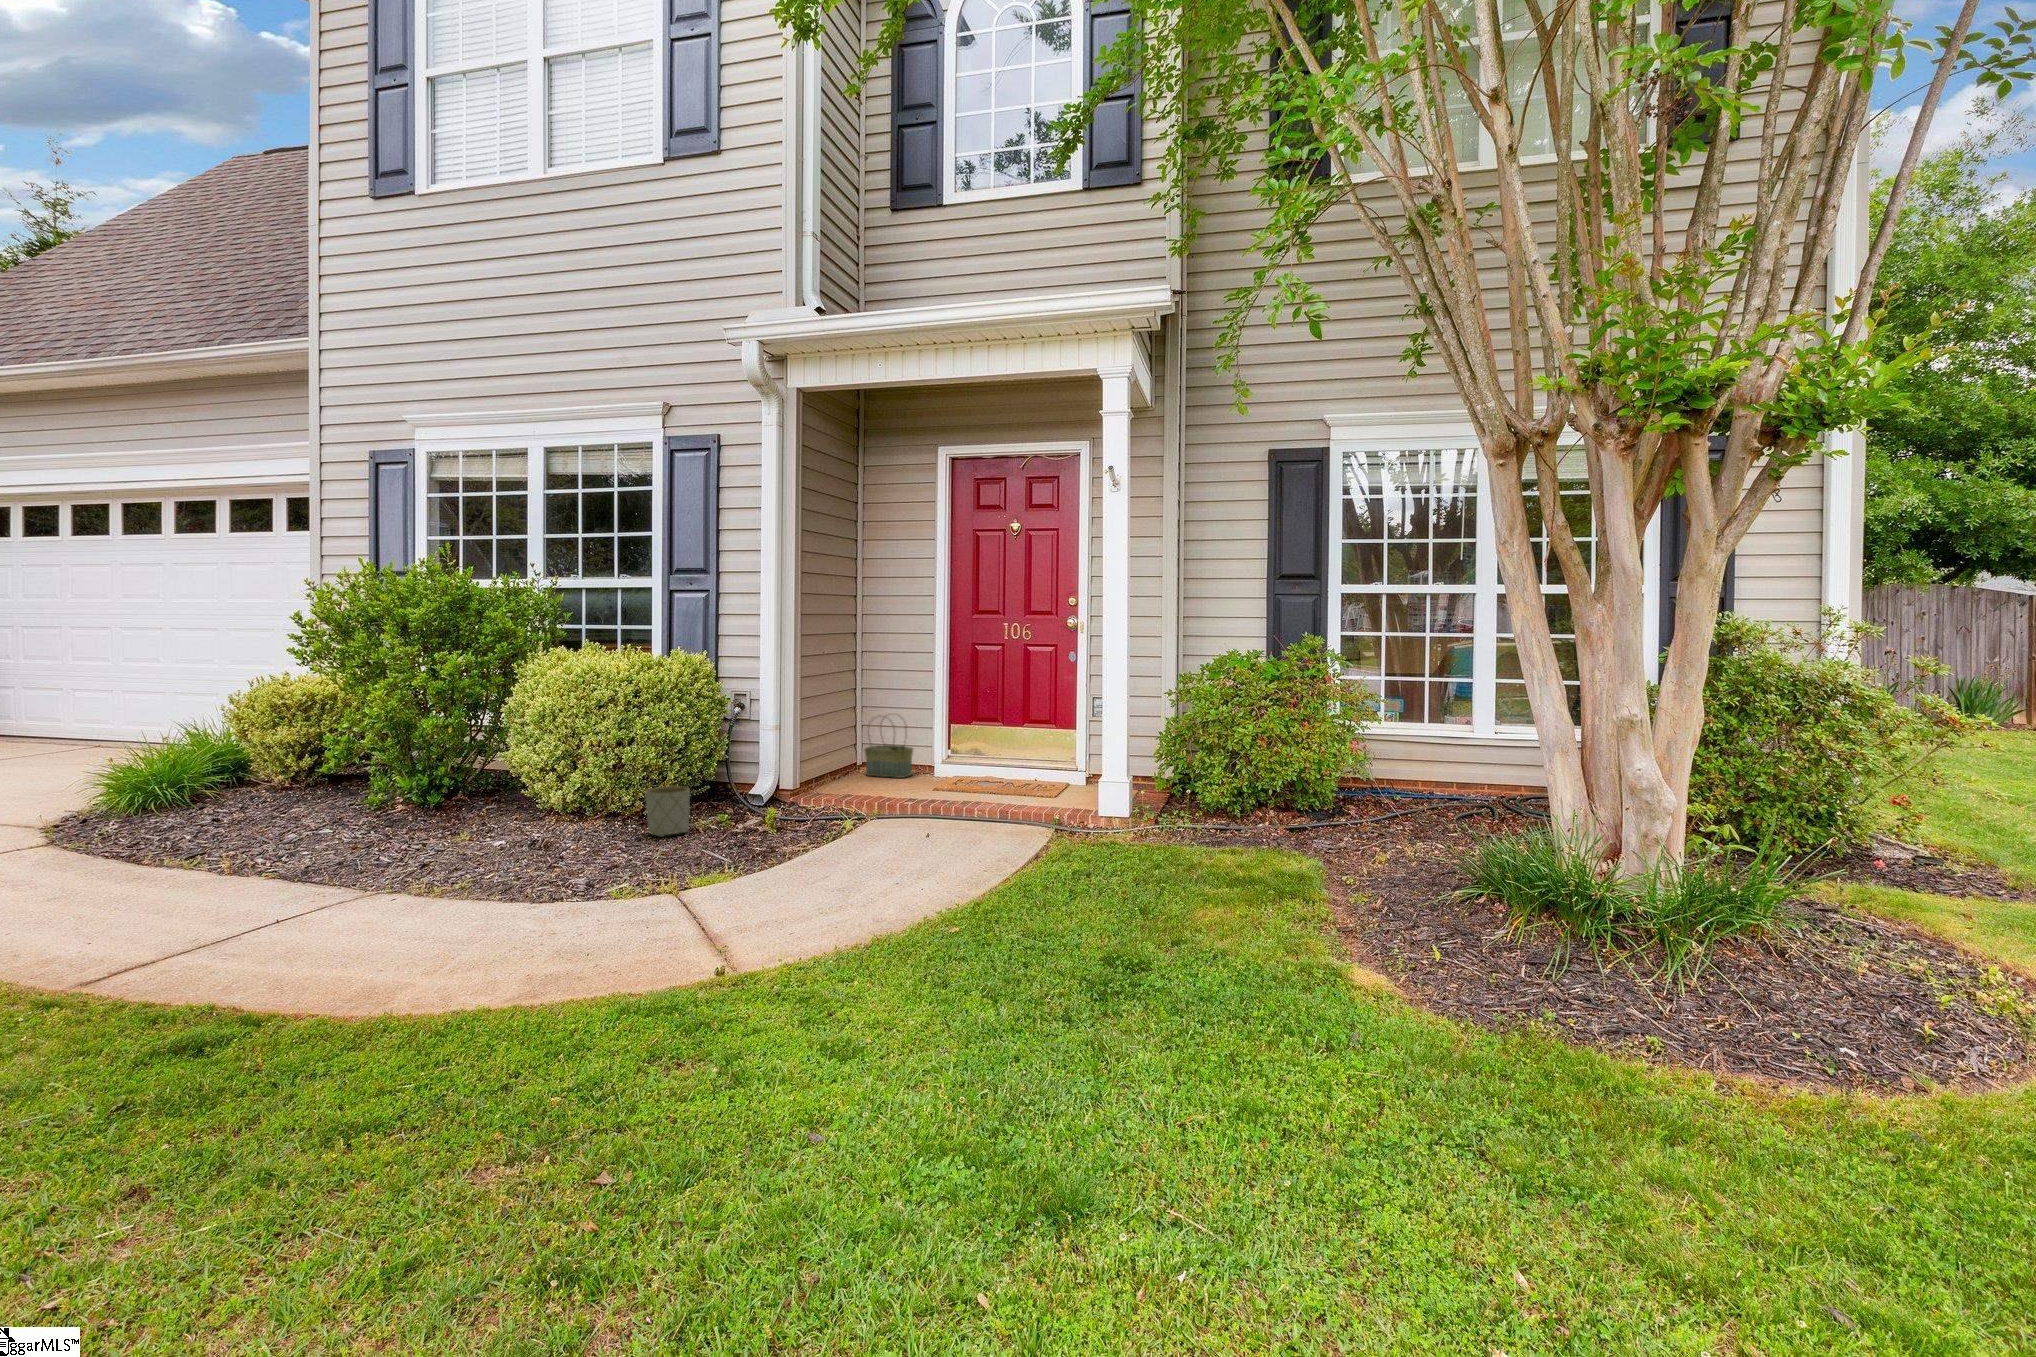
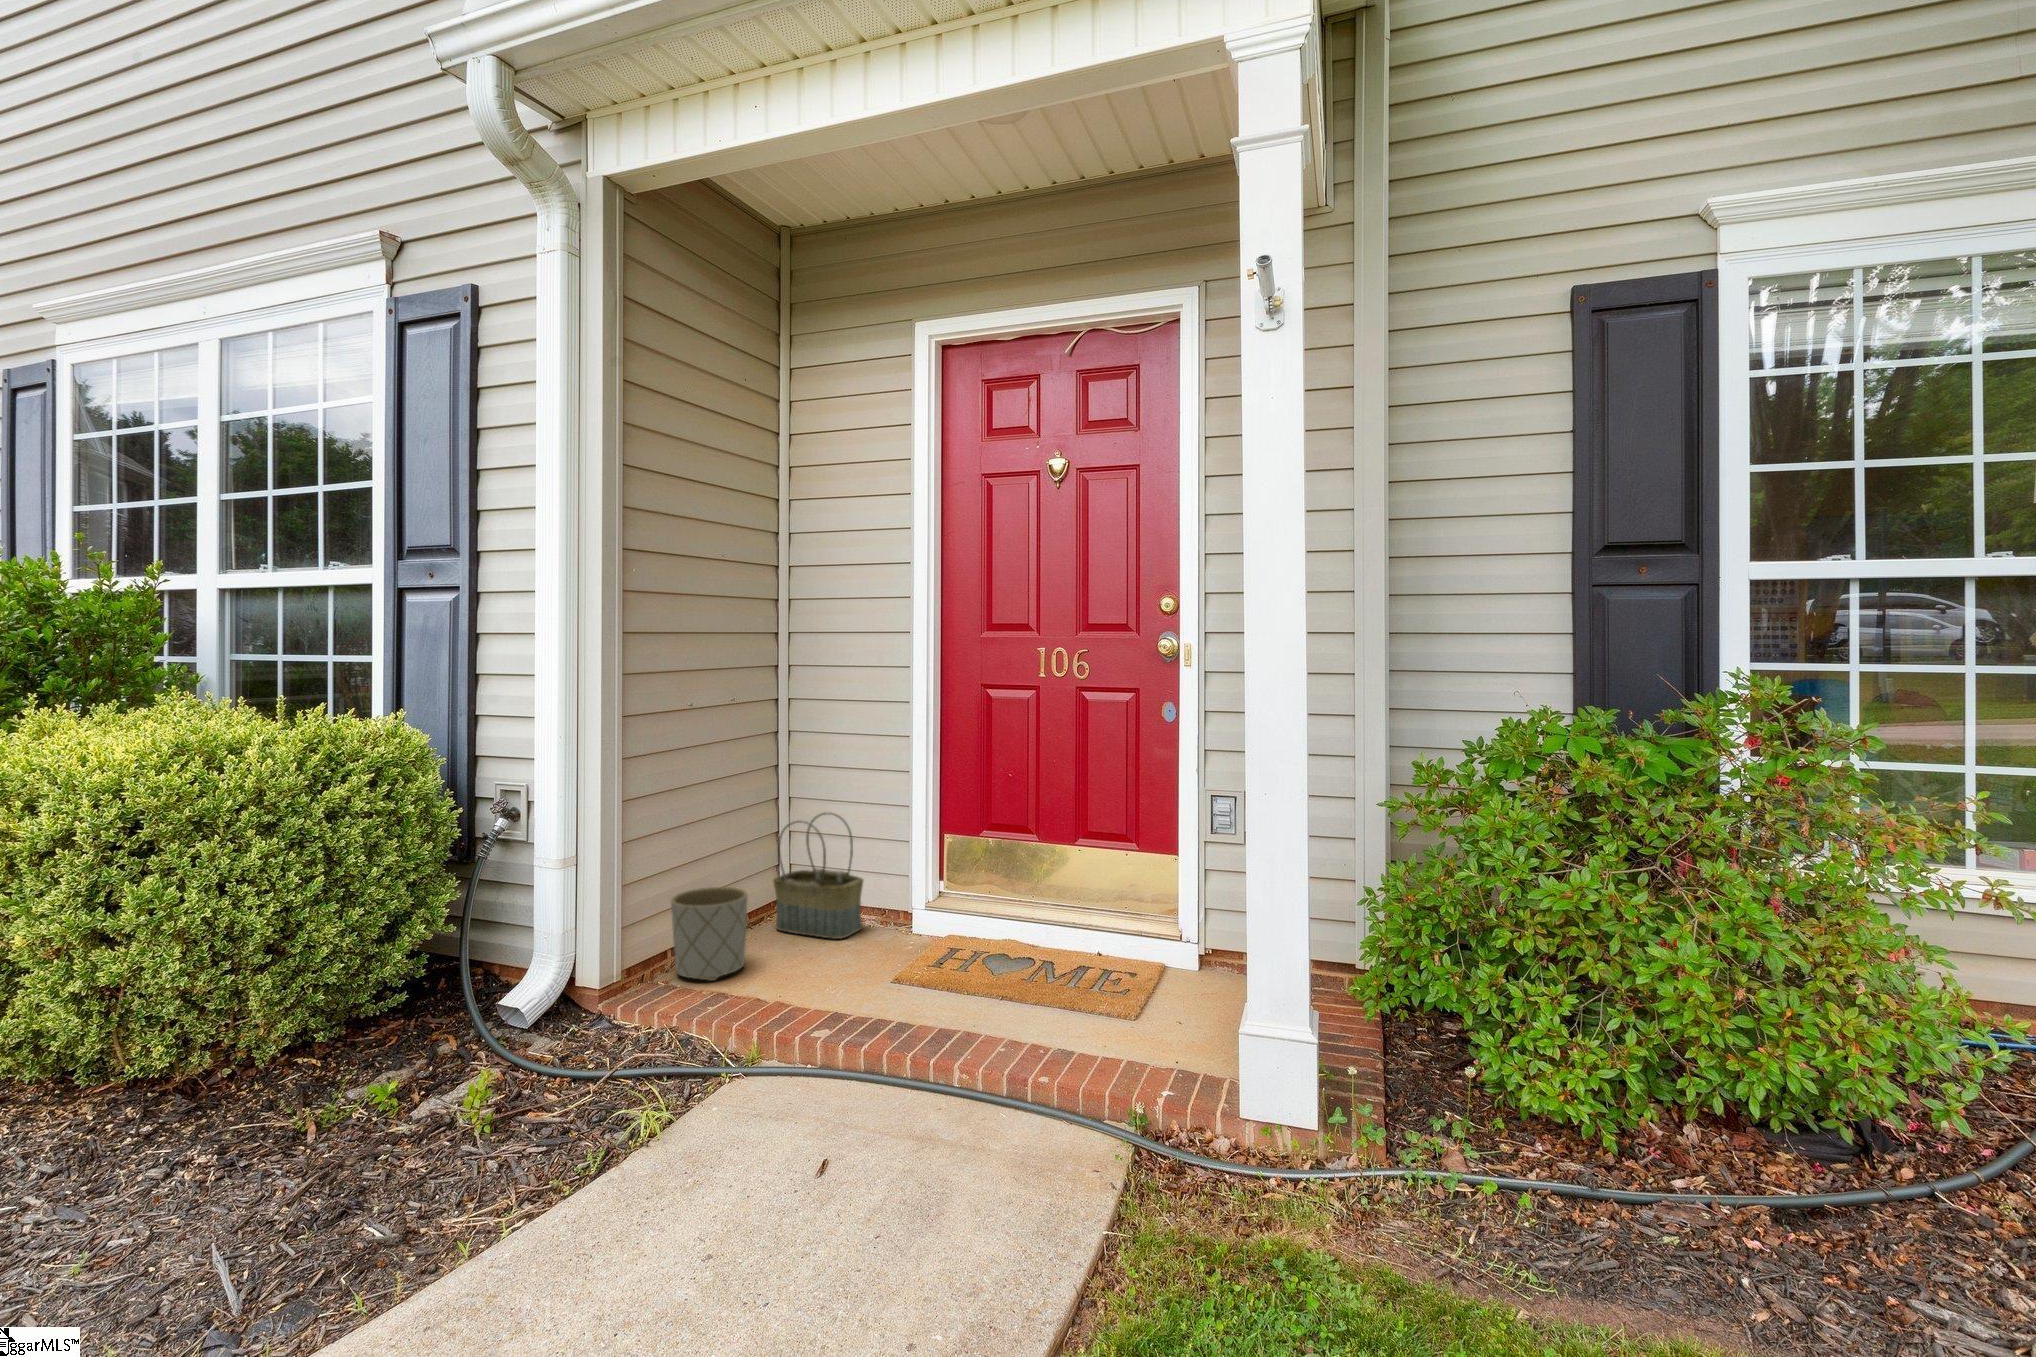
planter: present [645,786,690,837] -> present [671,887,748,981]

